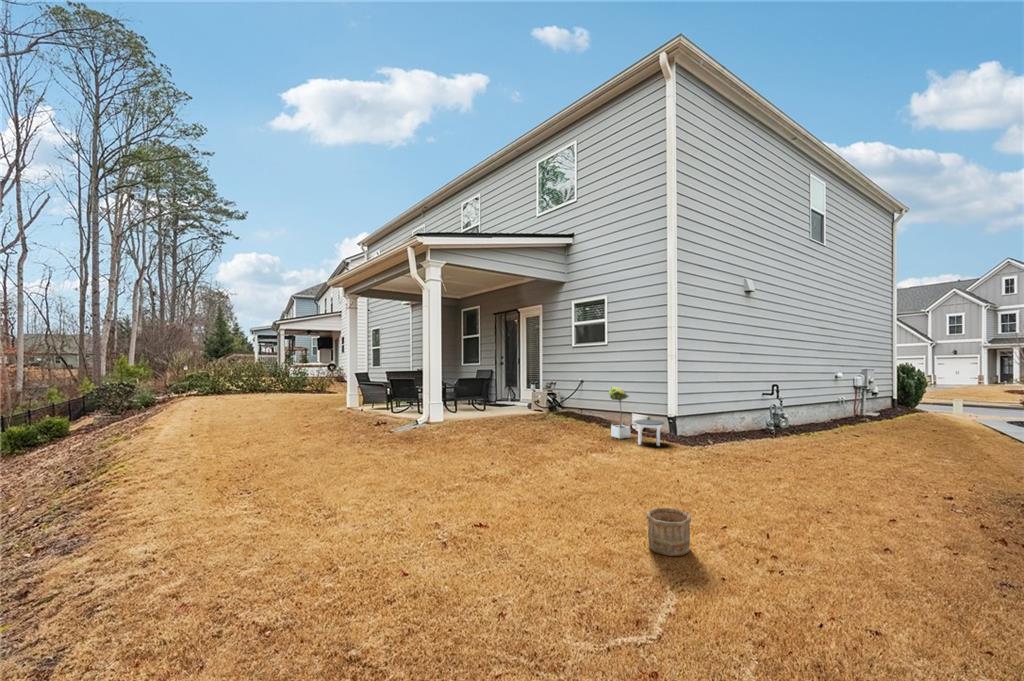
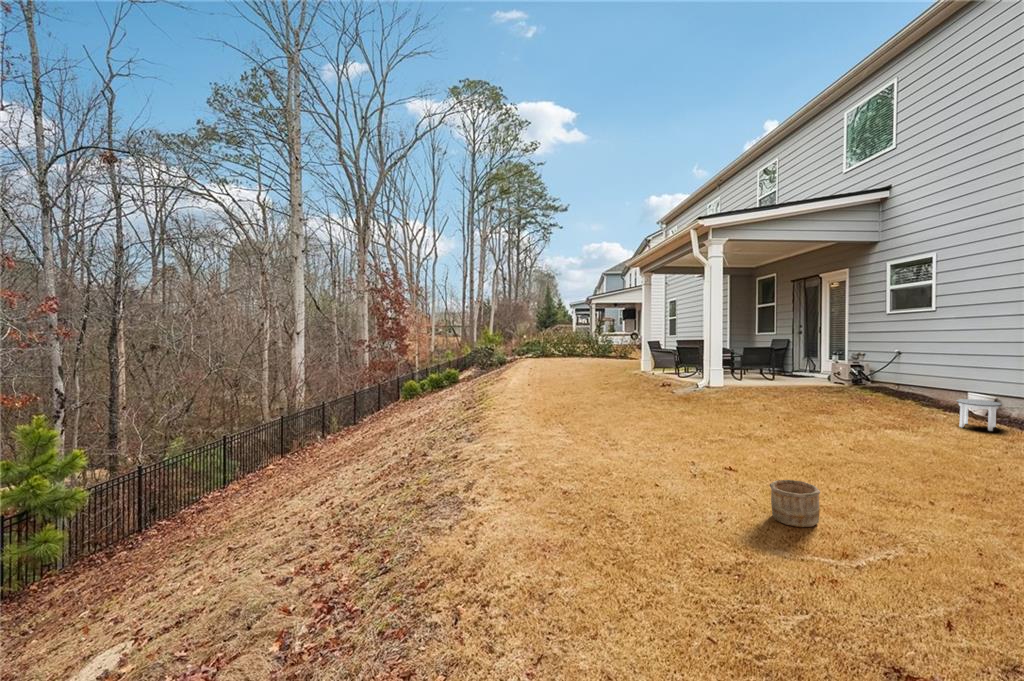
potted tree: present [609,387,630,439] -> none [923,360,954,419]
wooden bucket: present [647,508,691,556] -> present [770,480,820,527]

